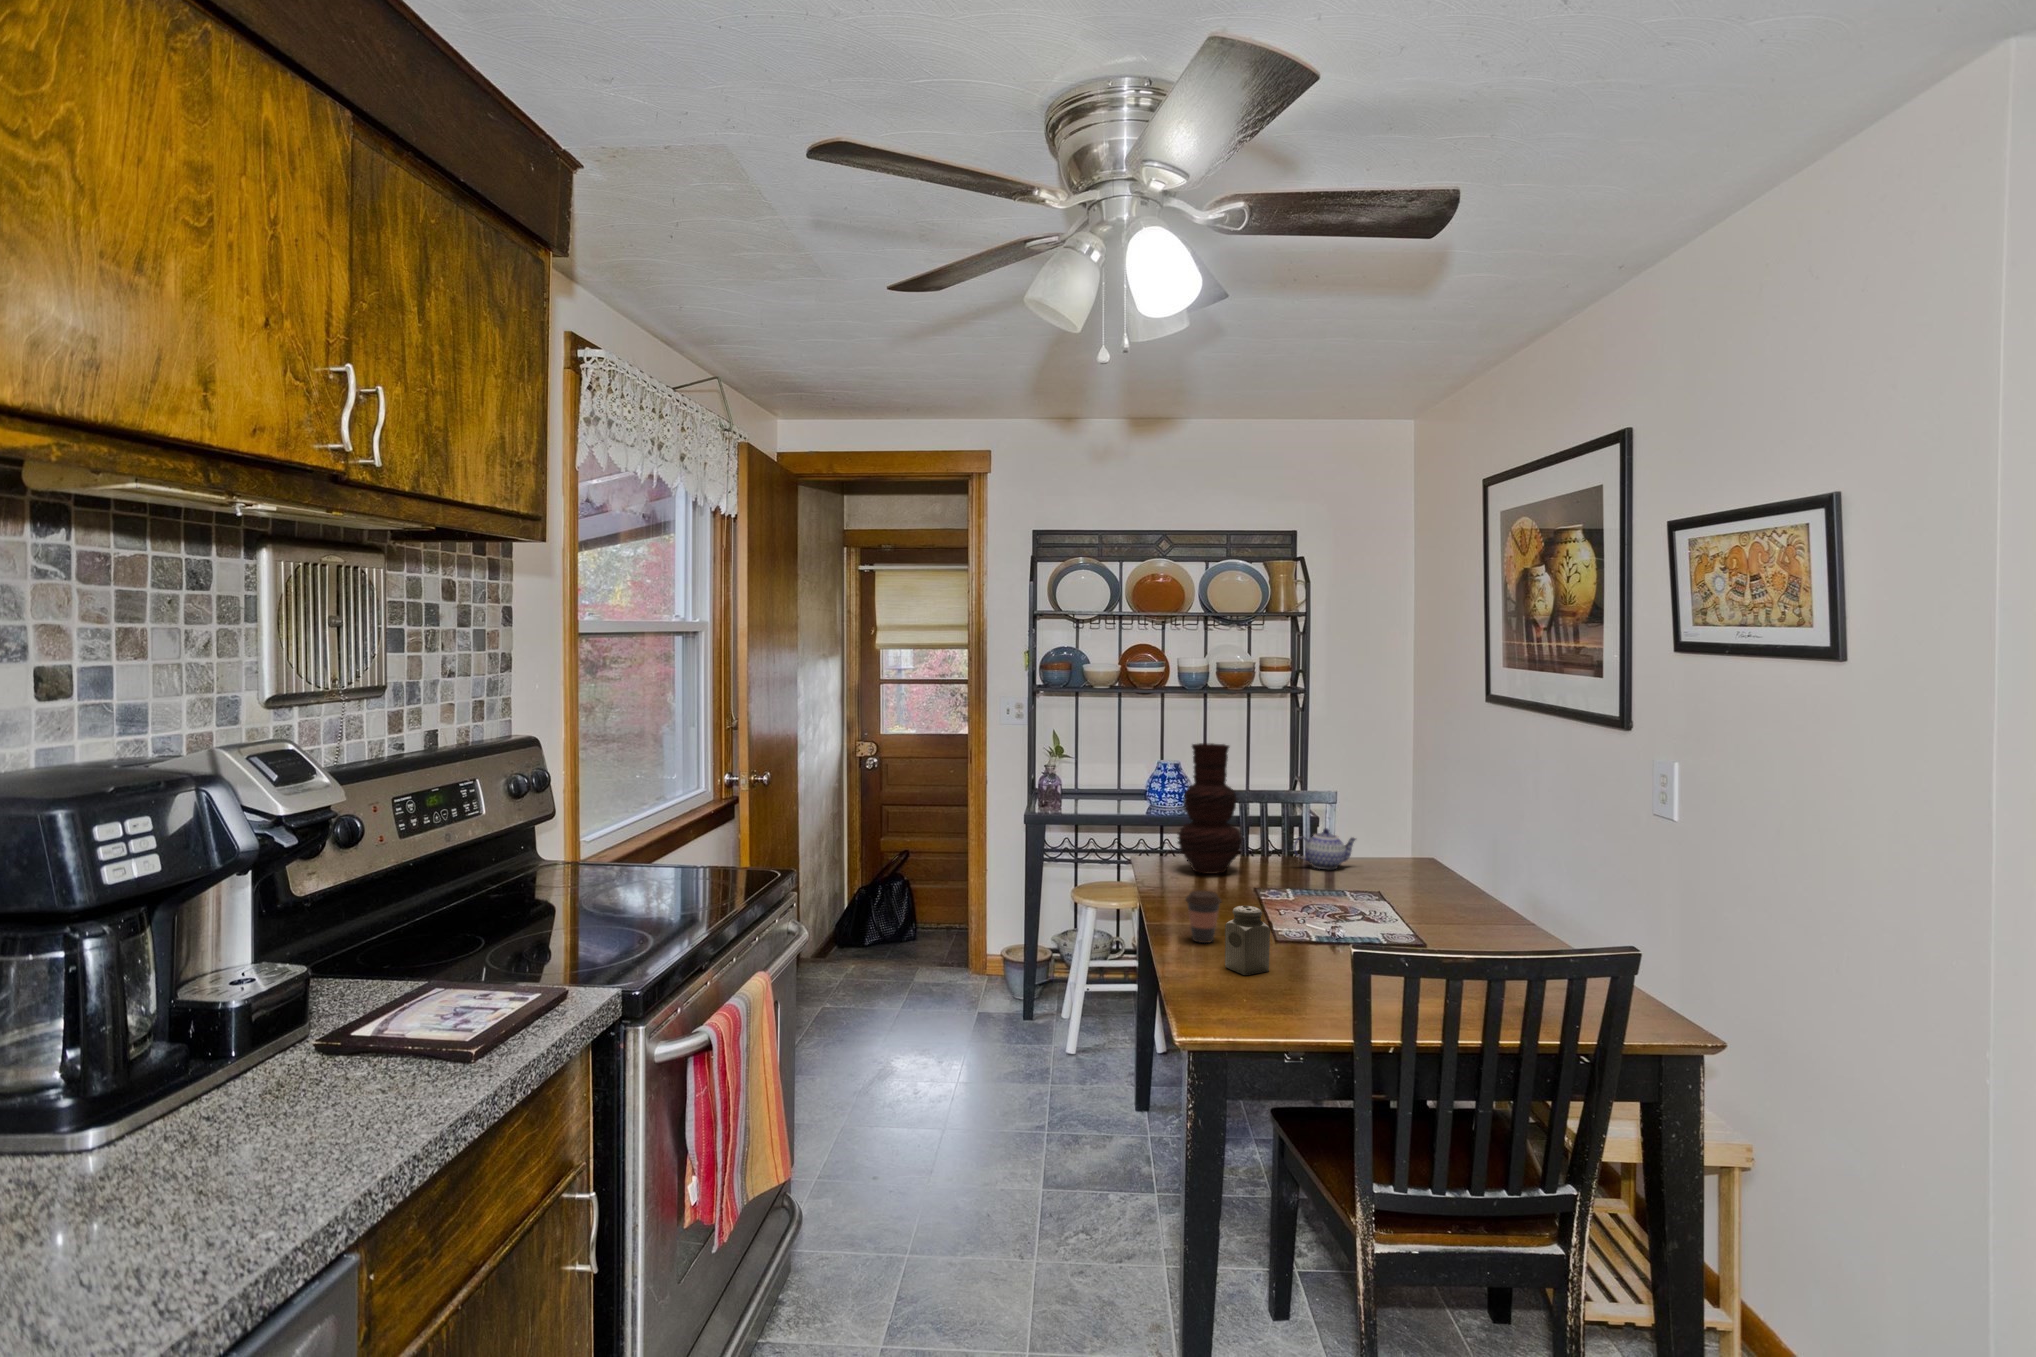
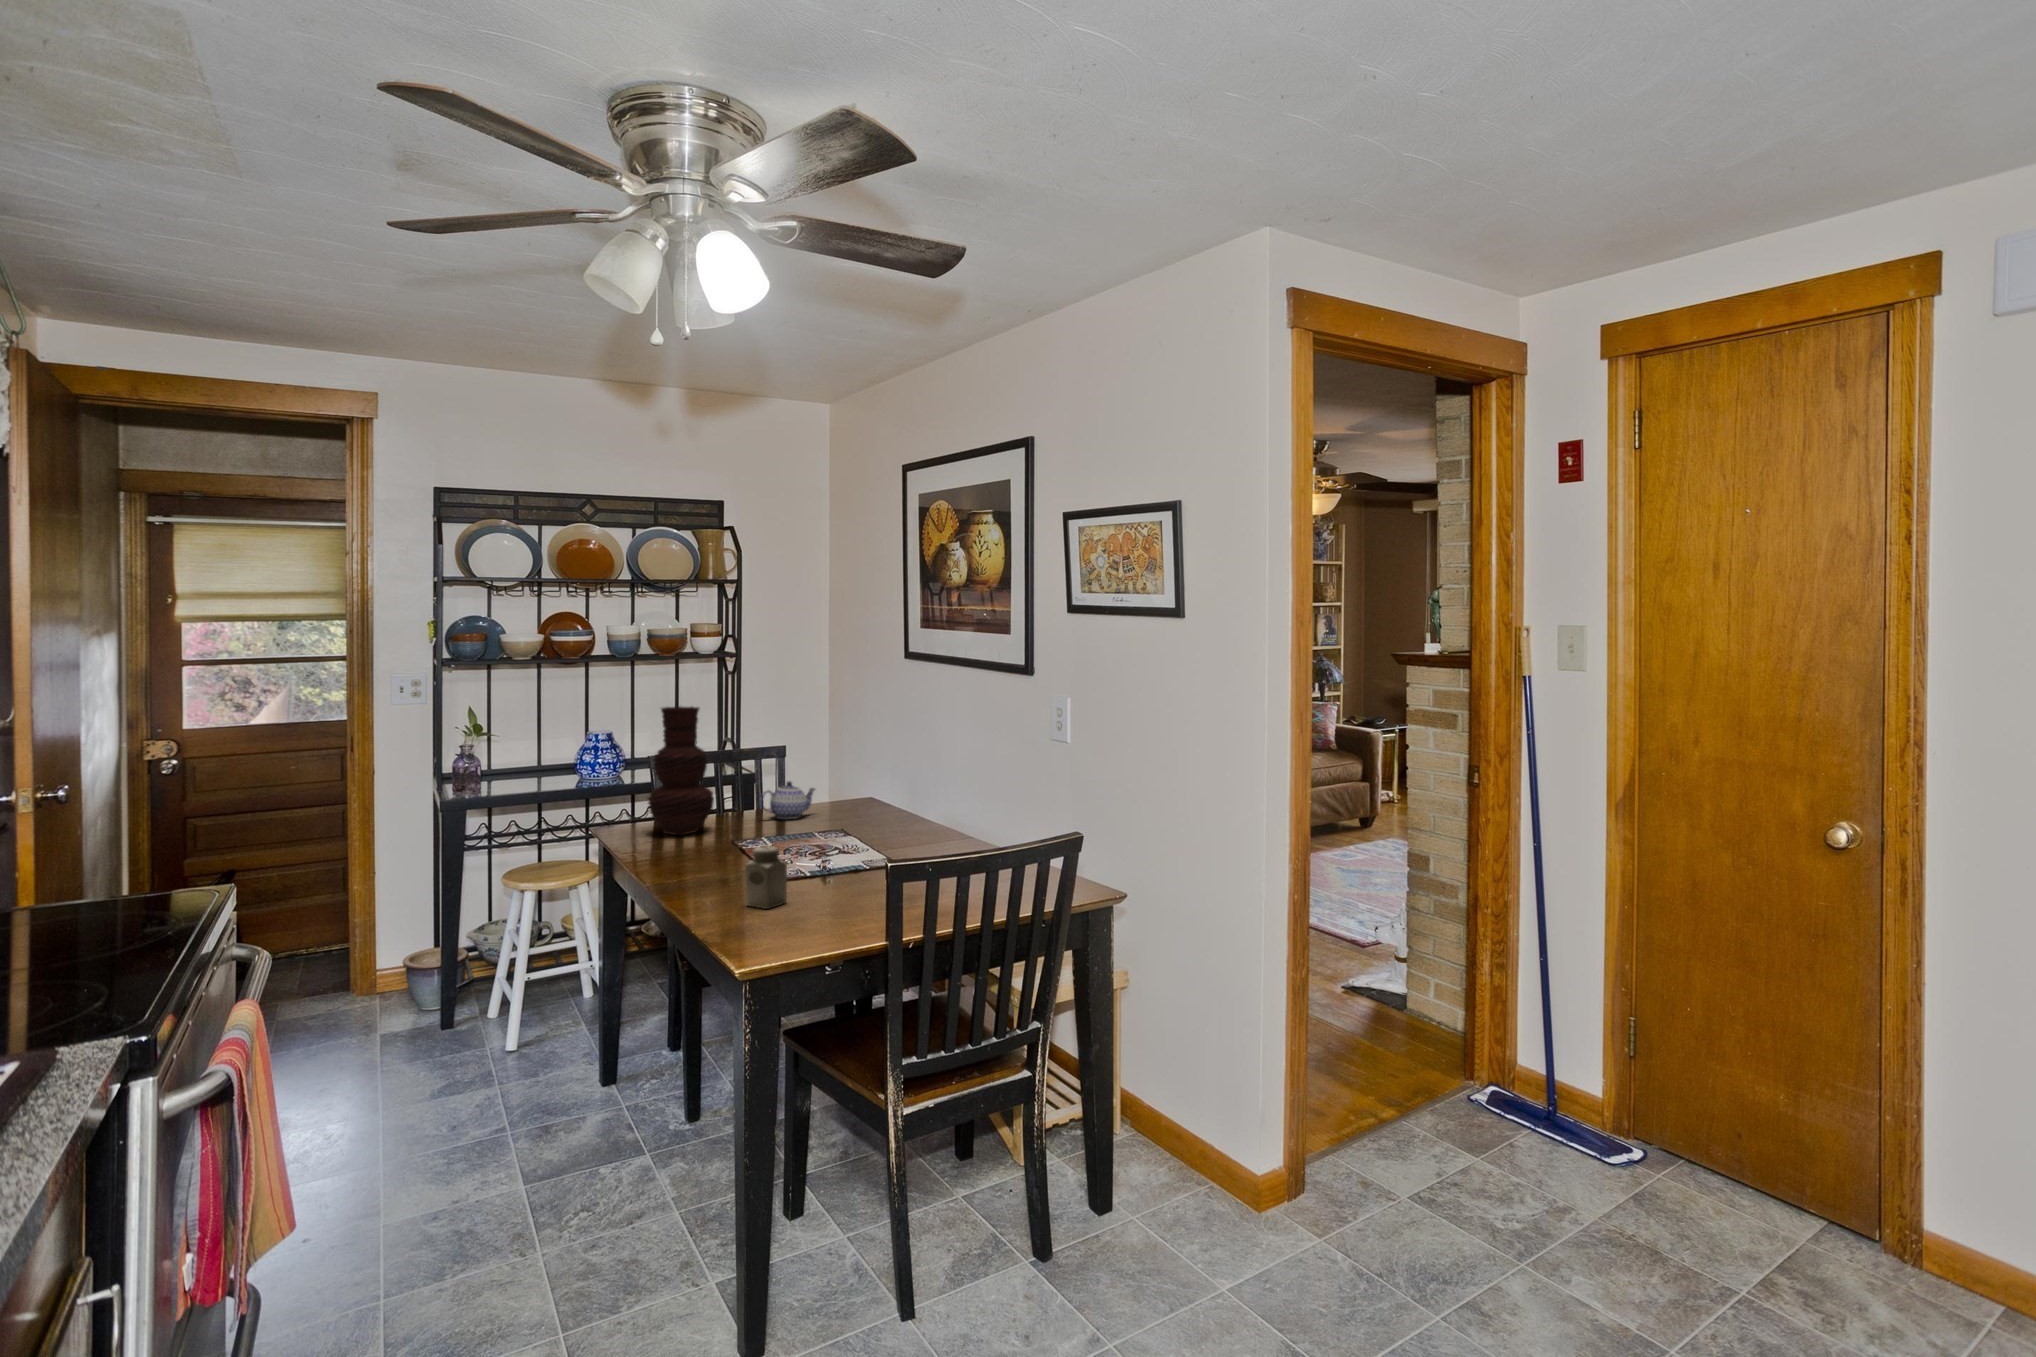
coffee cup: present [1185,890,1222,943] -> none [693,841,730,890]

